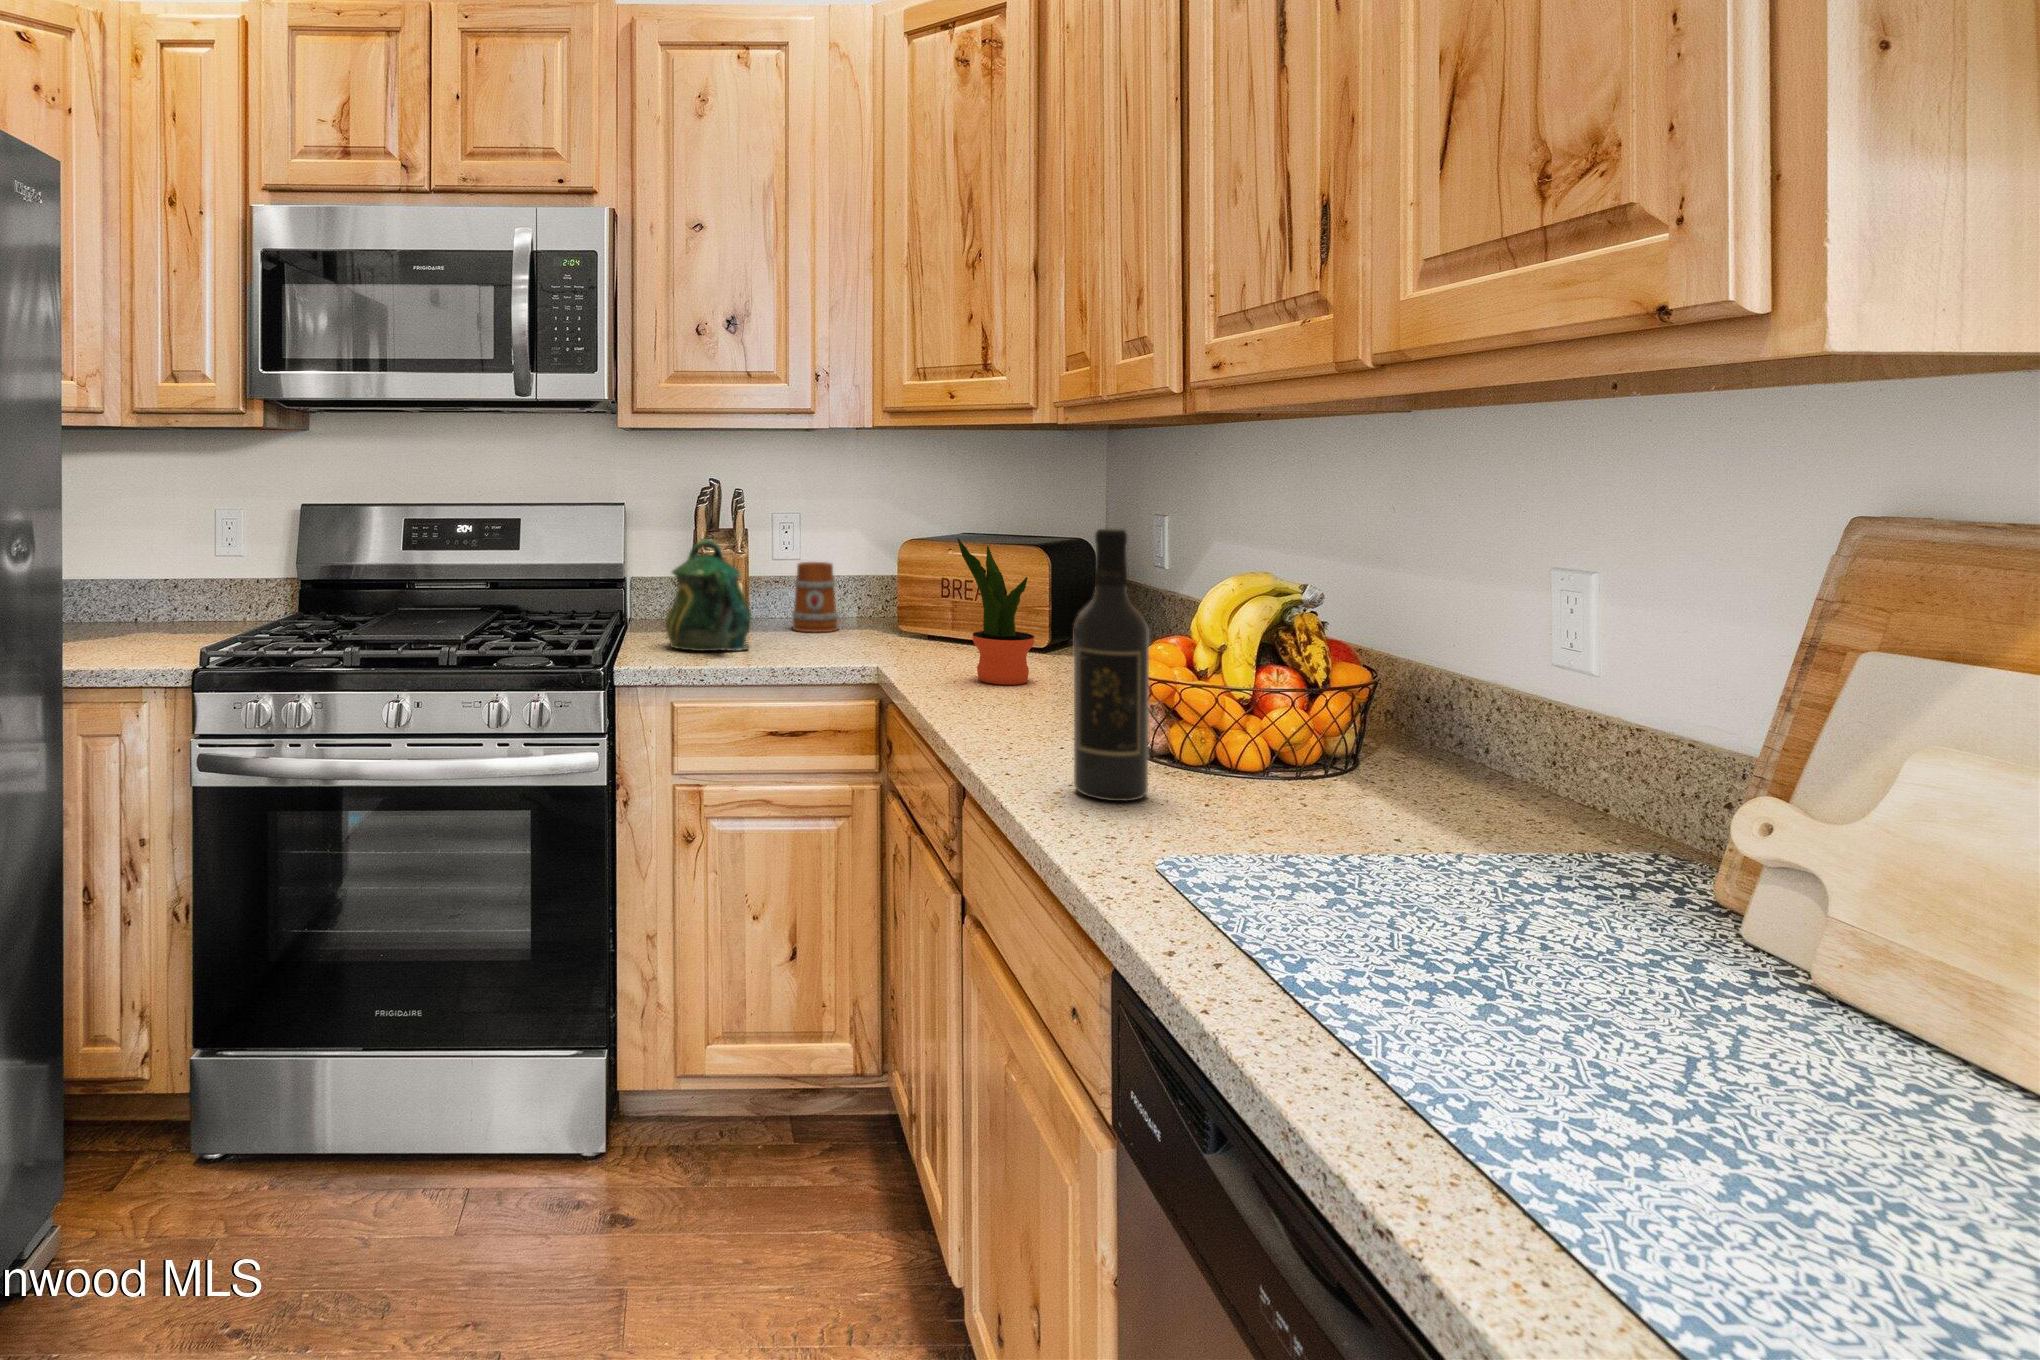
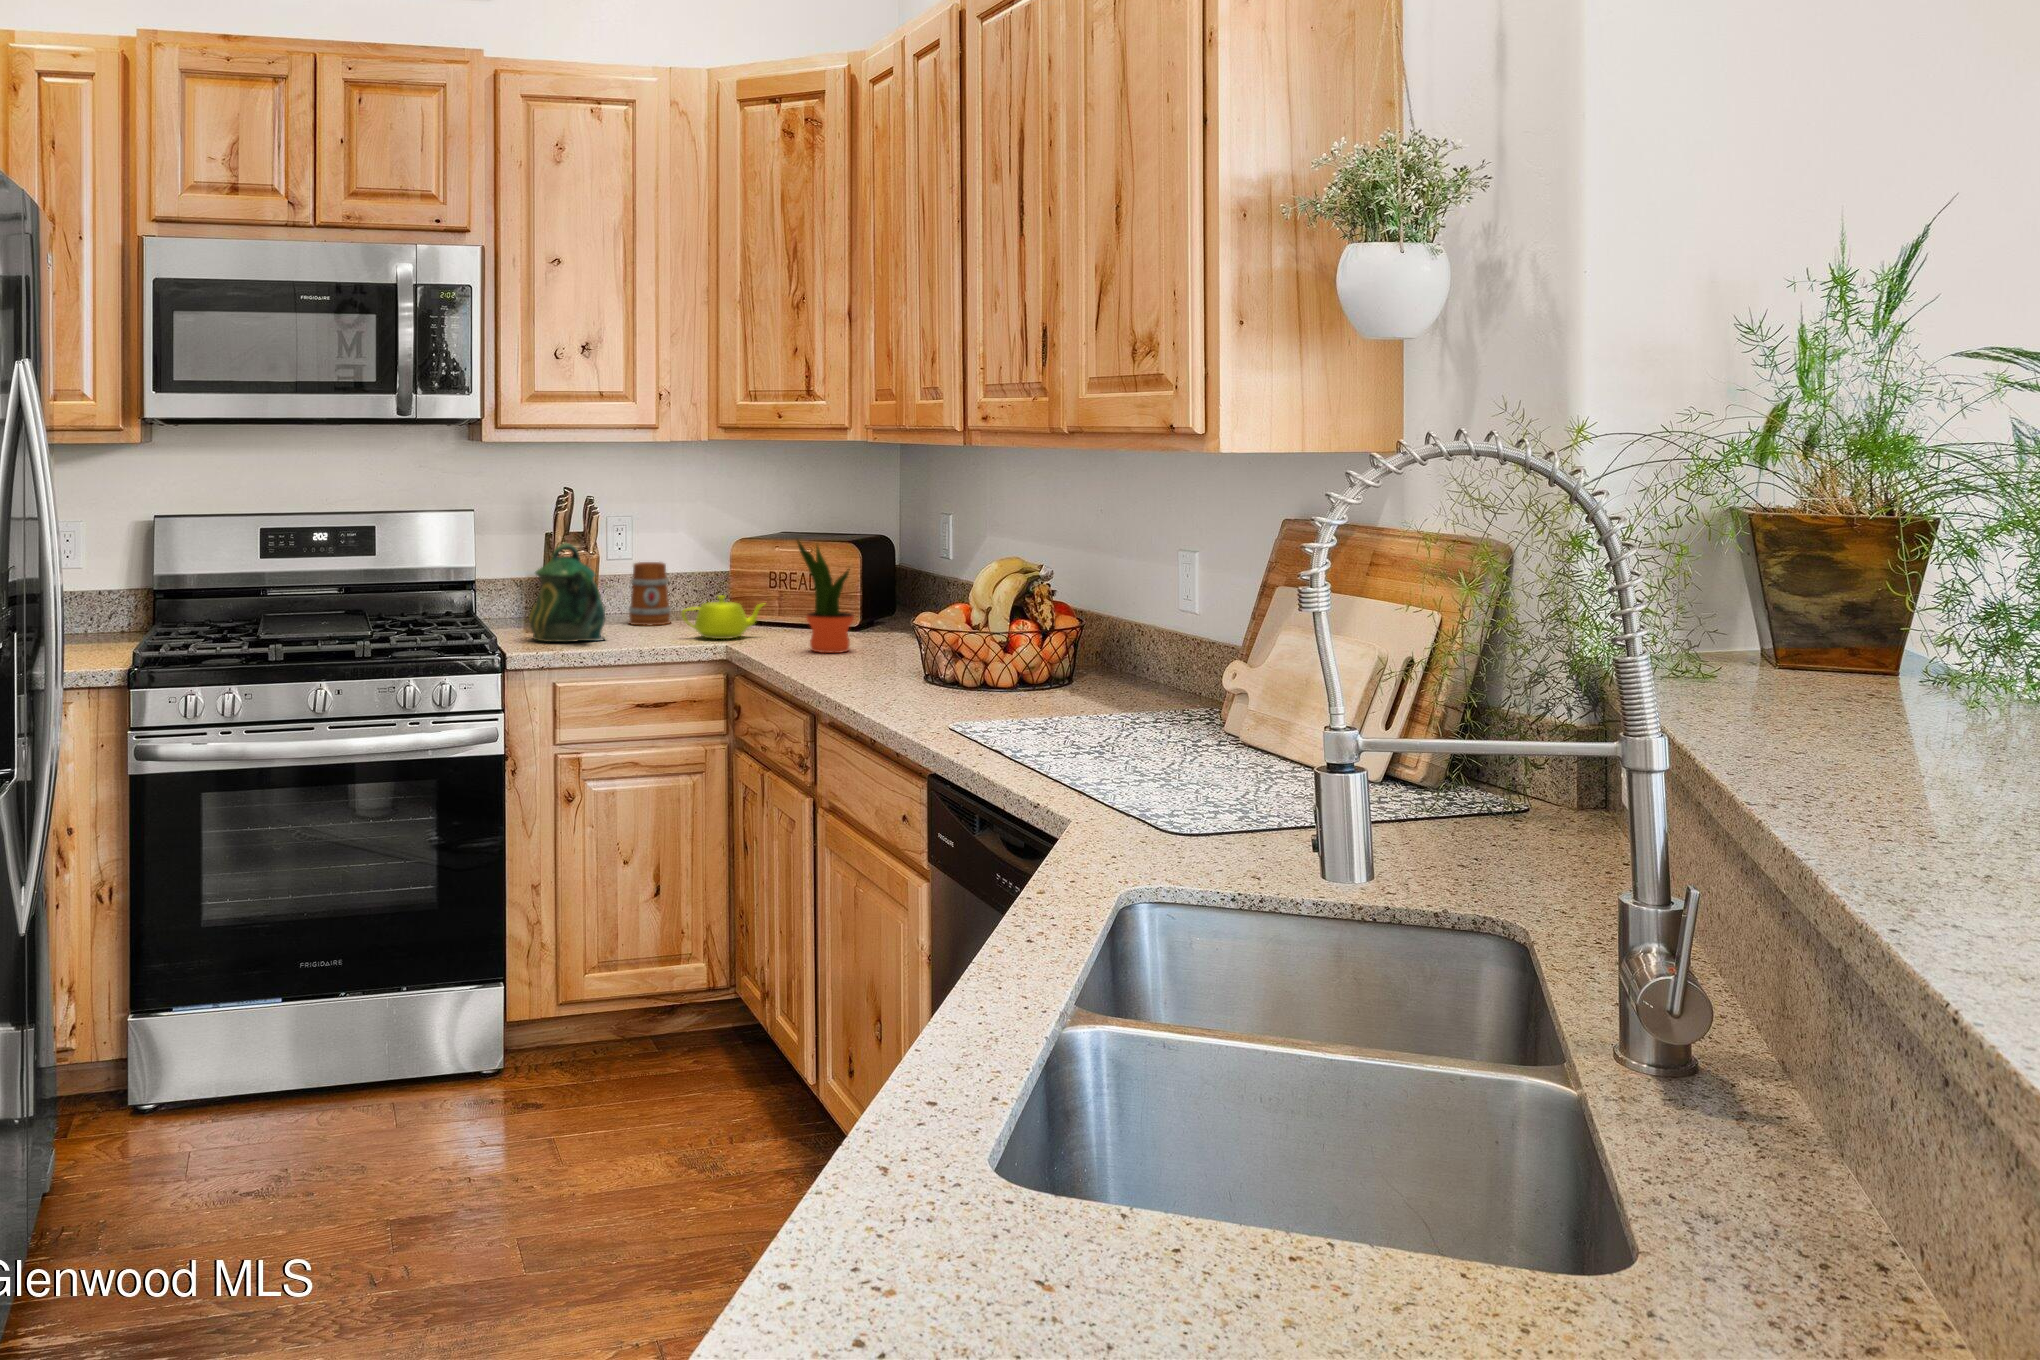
wine bottle: present [1074,529,1149,801] -> none [899,530,945,704]
teapot: none [834,603,935,655] -> present [682,595,763,639]

